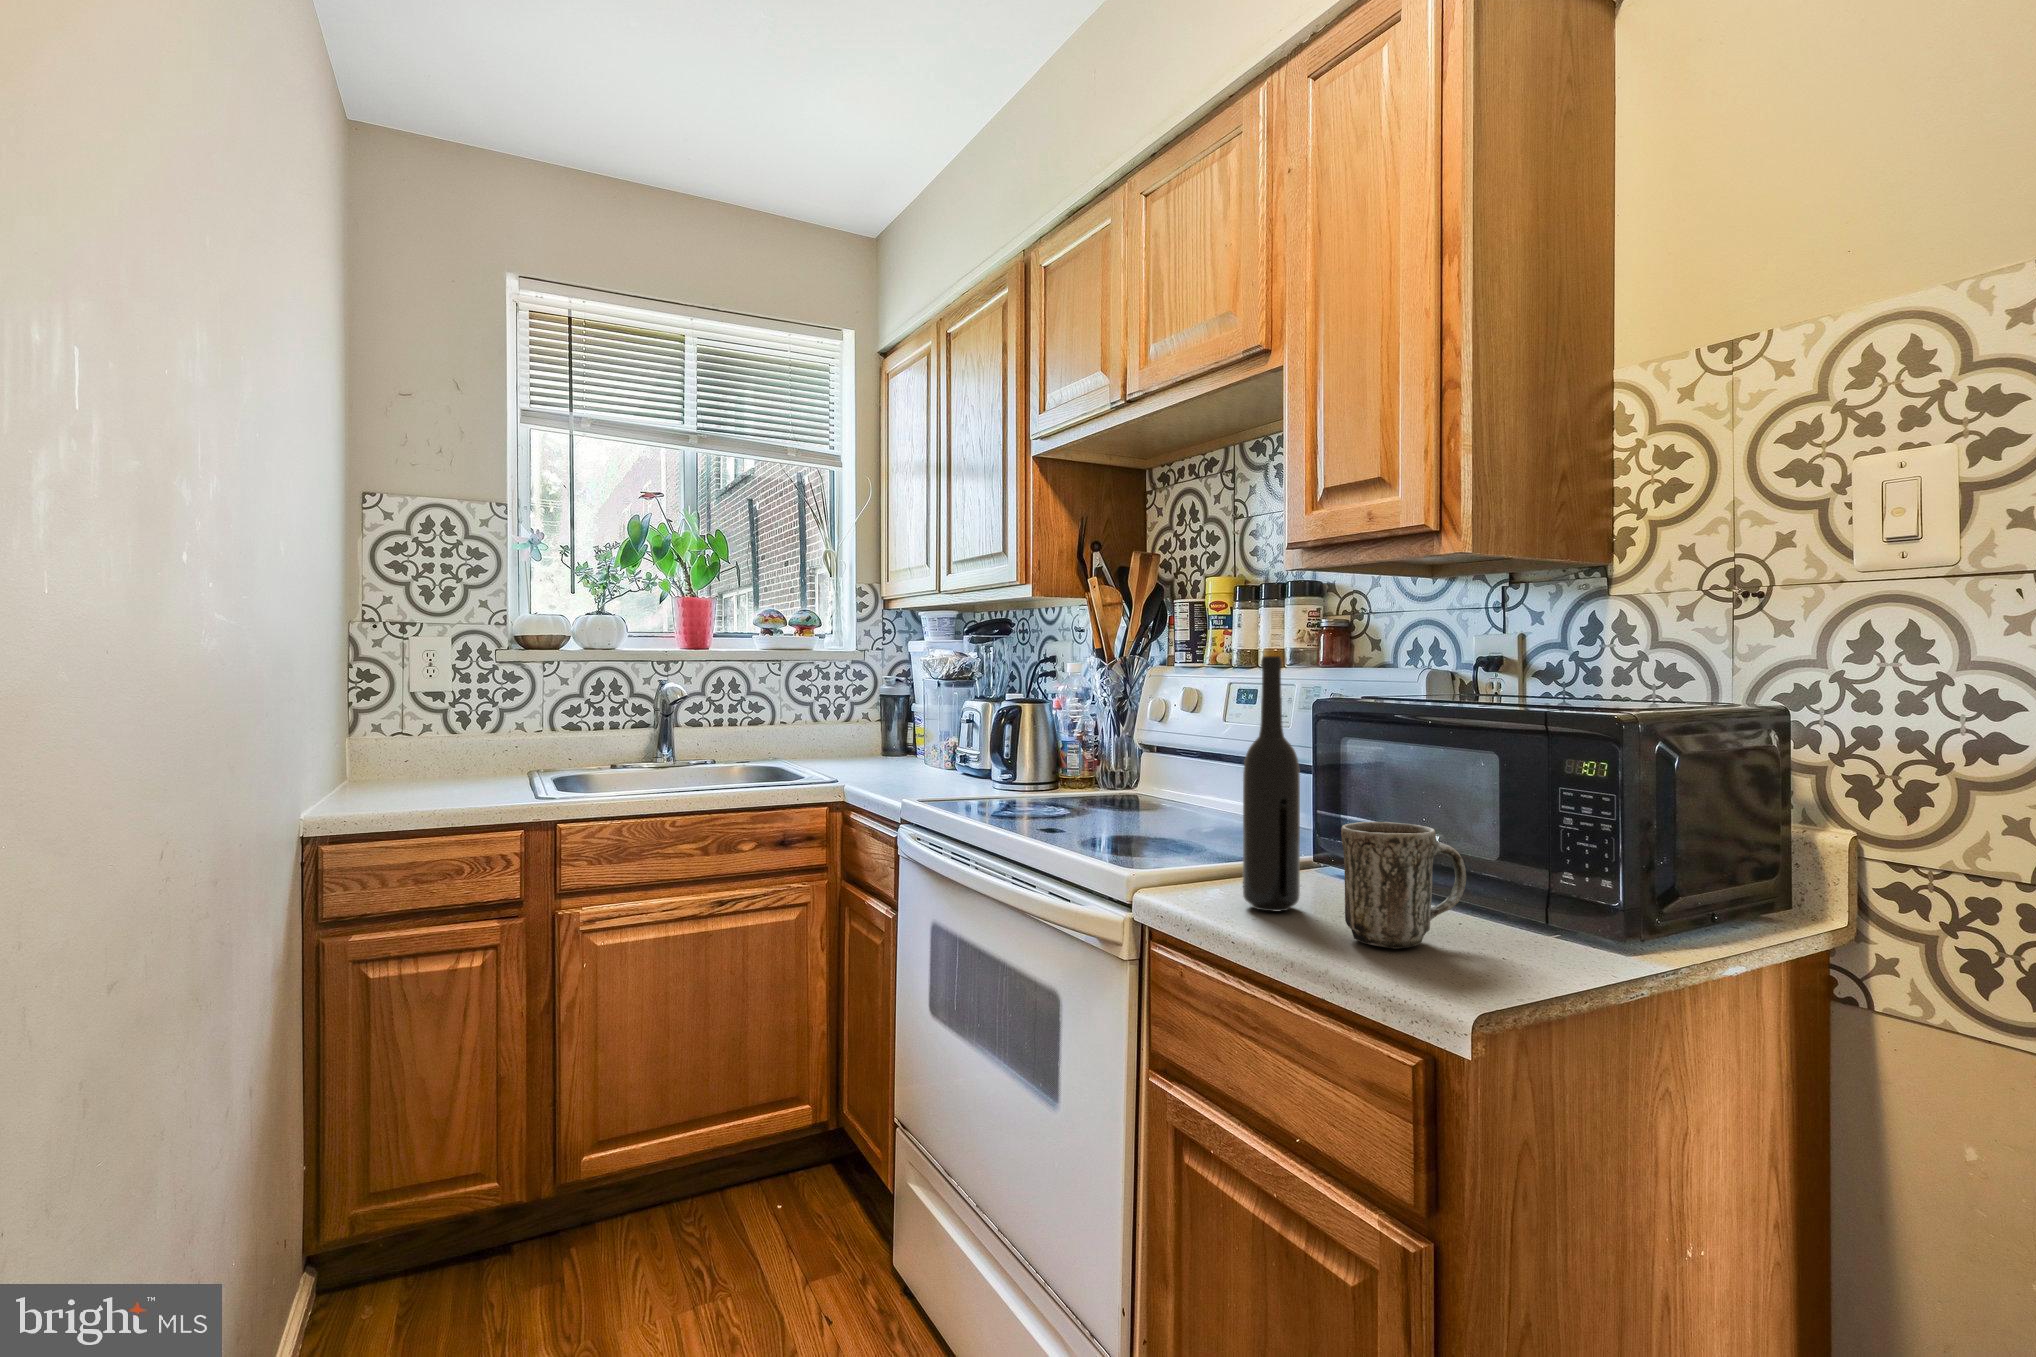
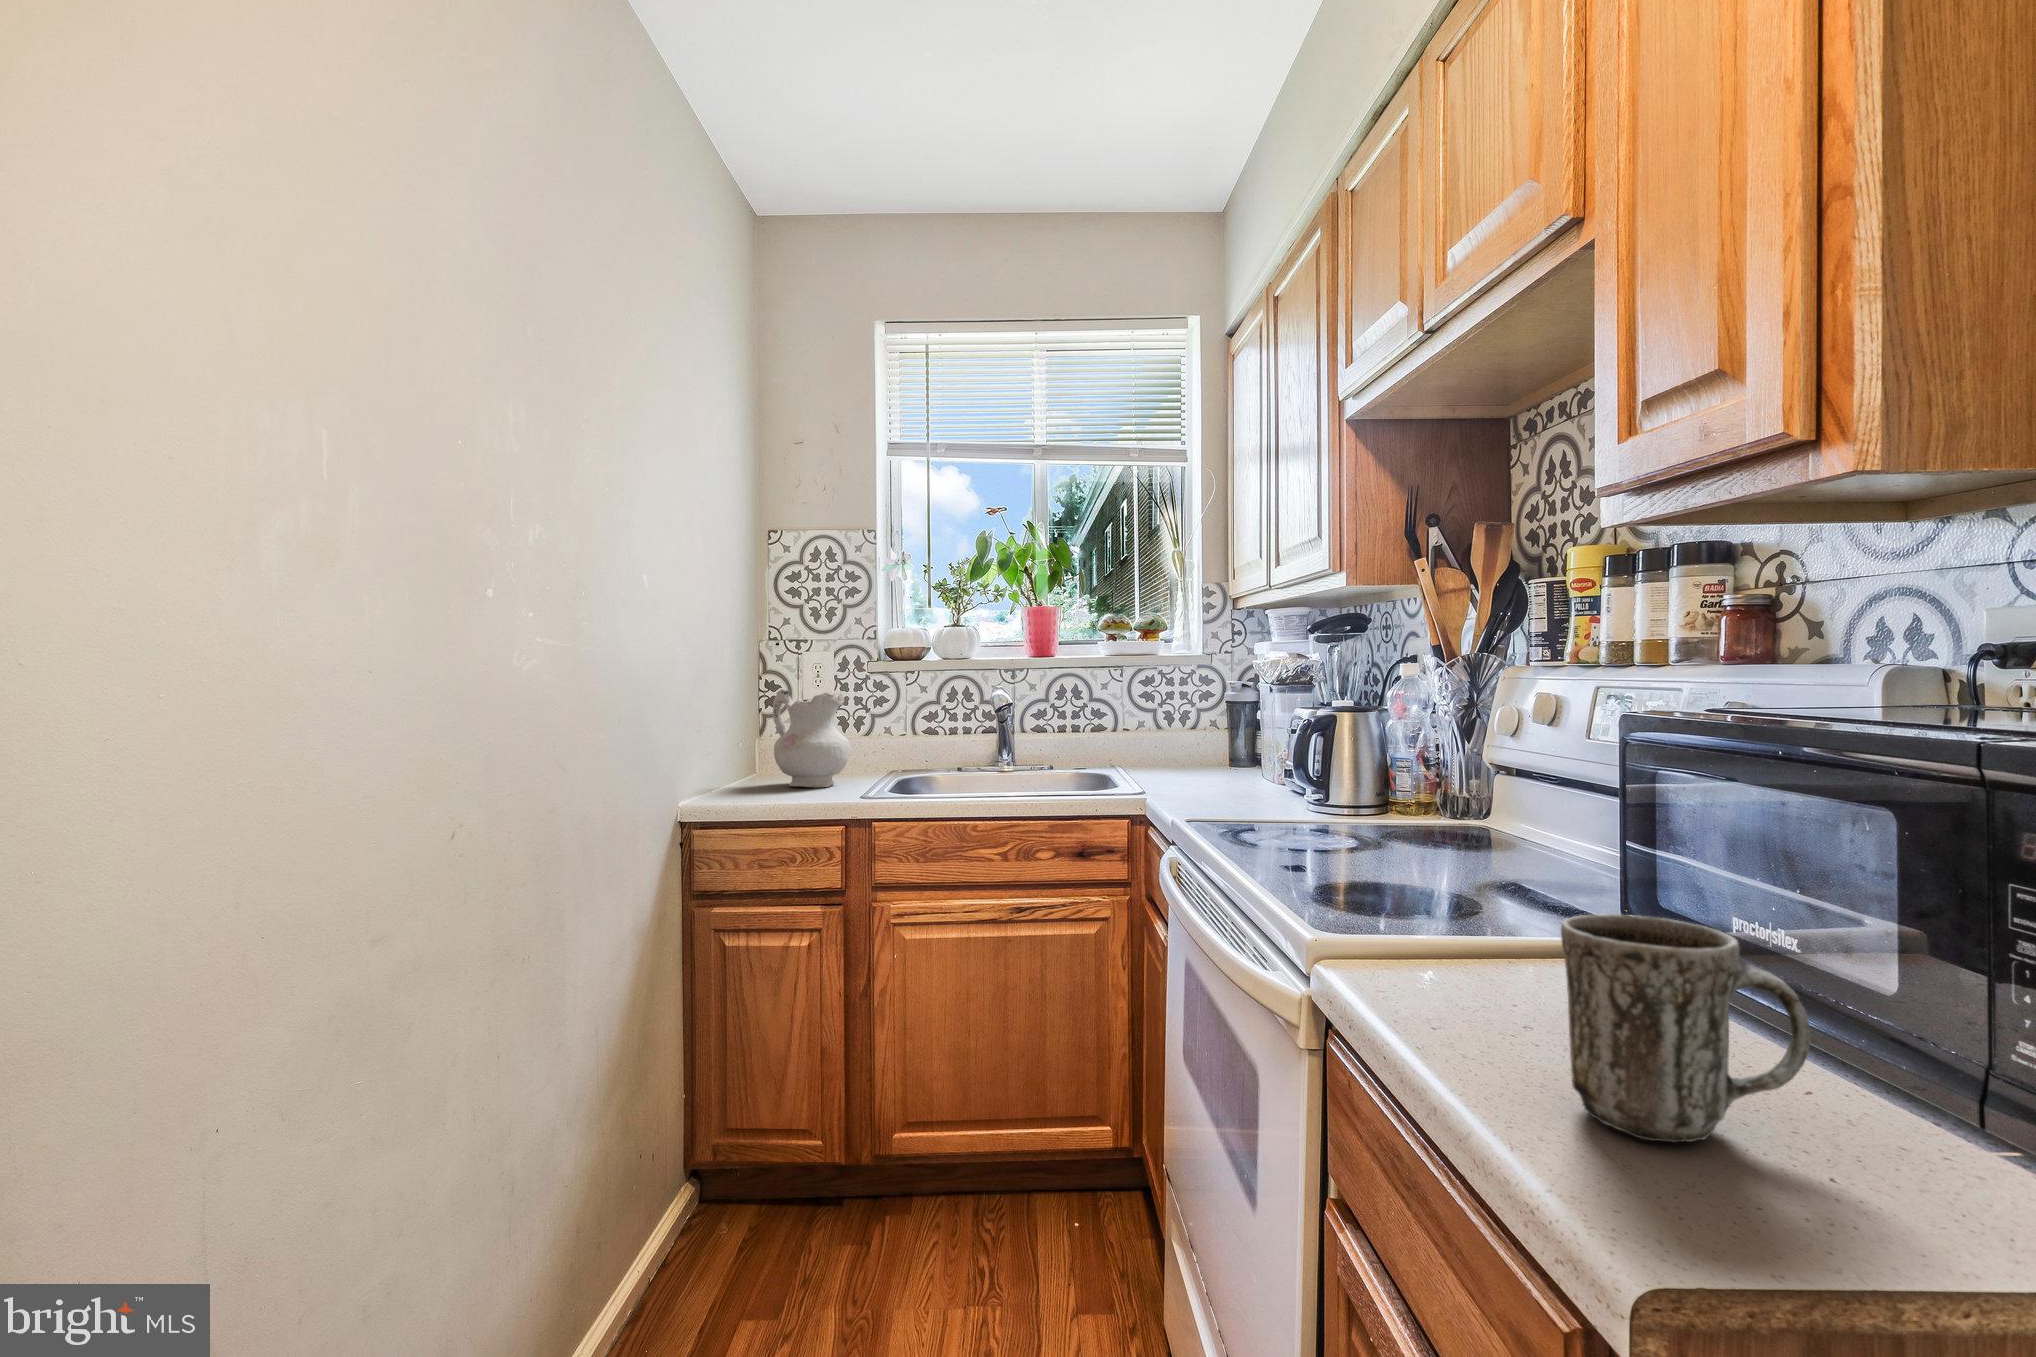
bottle: present [1243,656,1300,912] -> none [1452,648,1544,1033]
ceramic pitcher: none [392,683,497,794] -> present [773,689,850,788]

